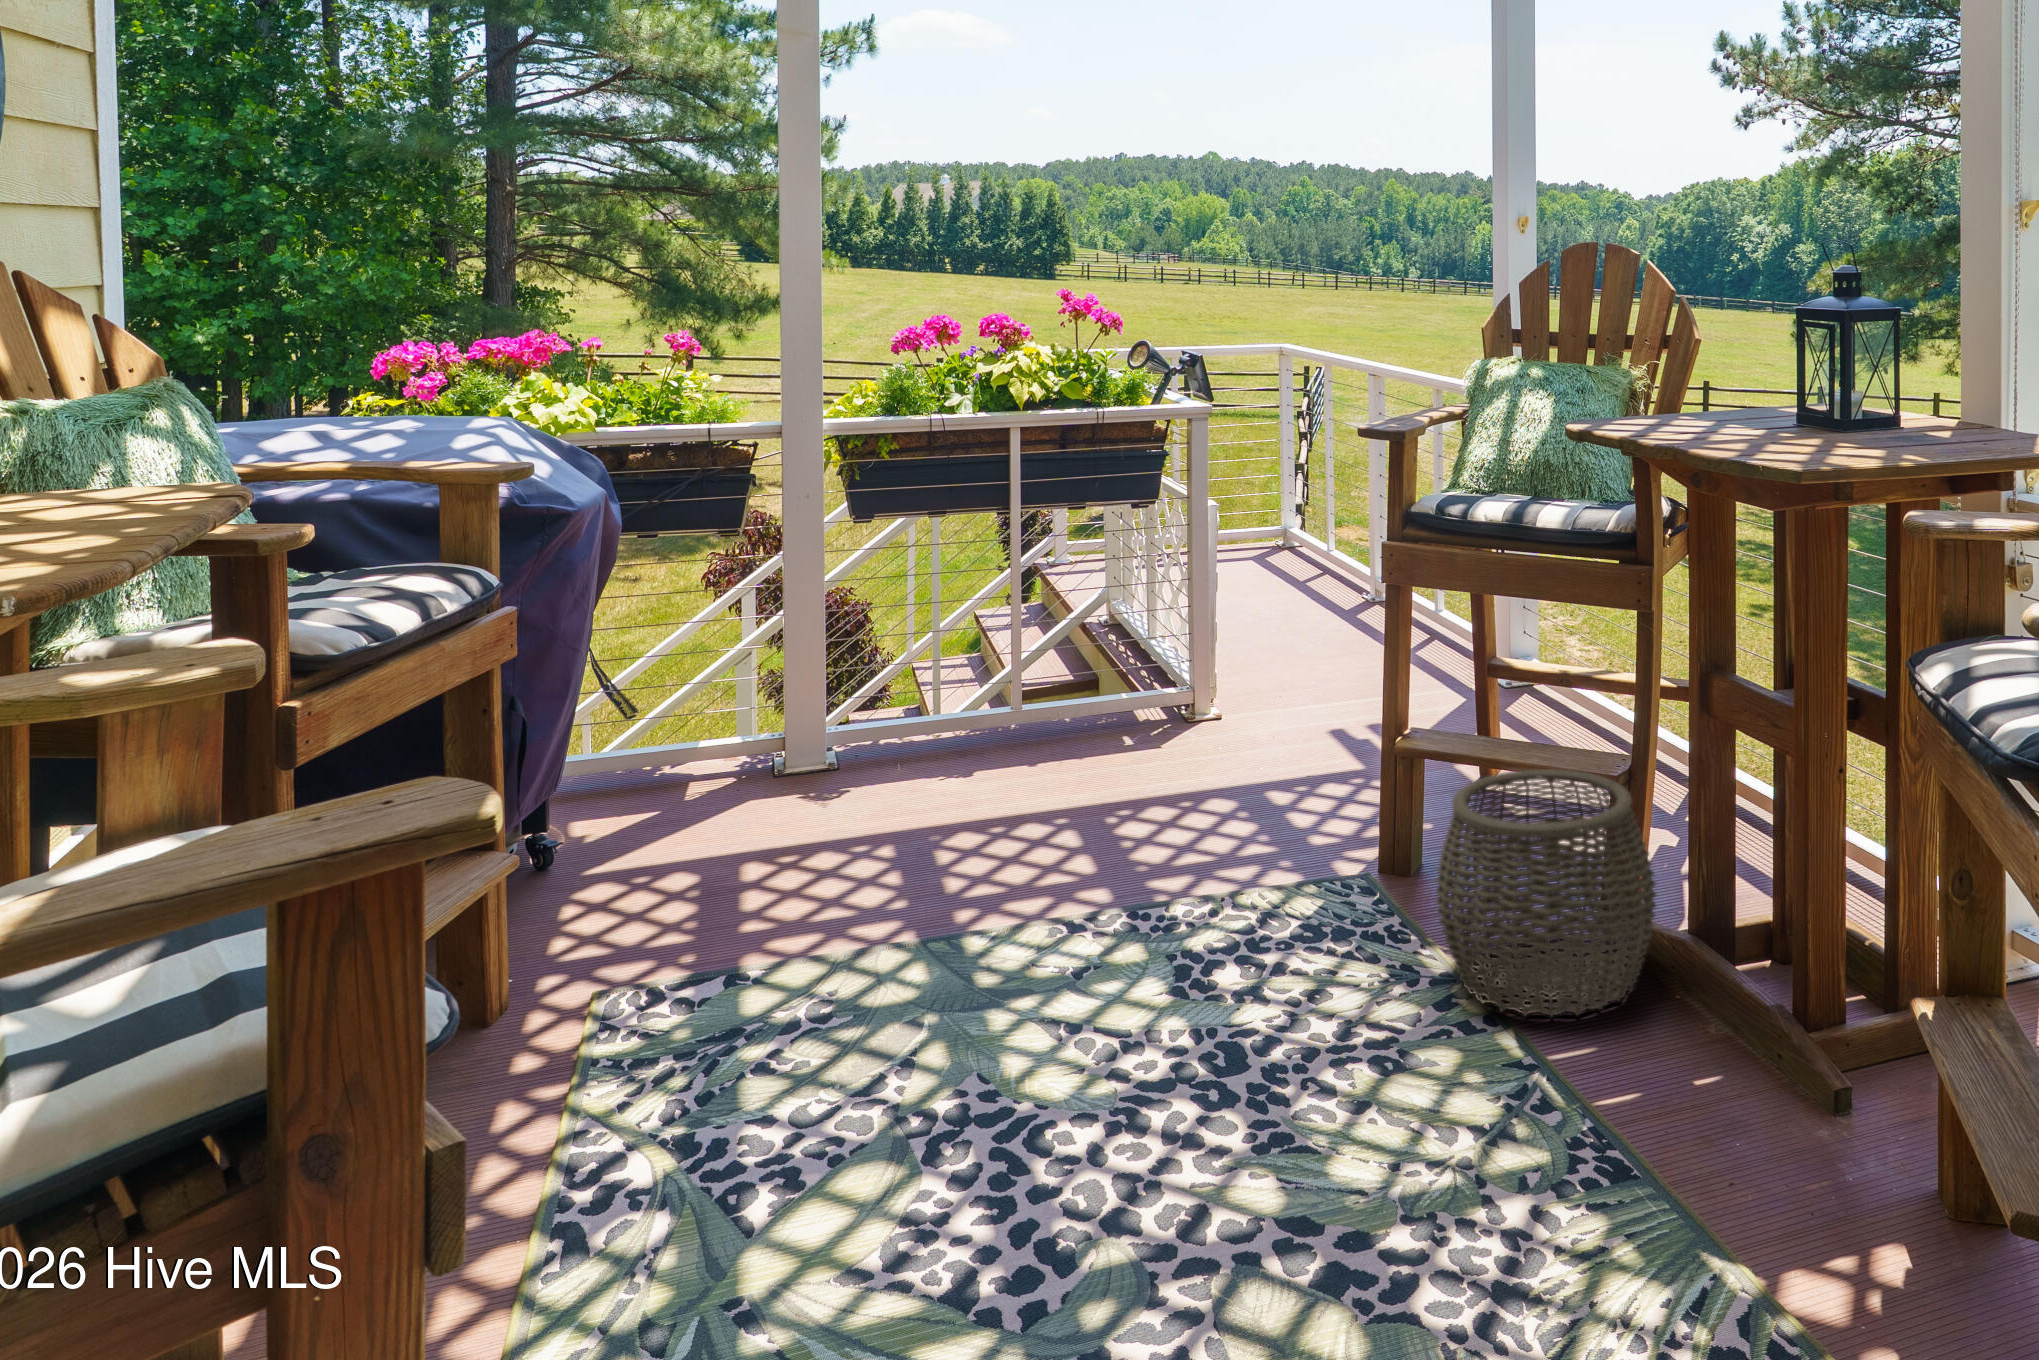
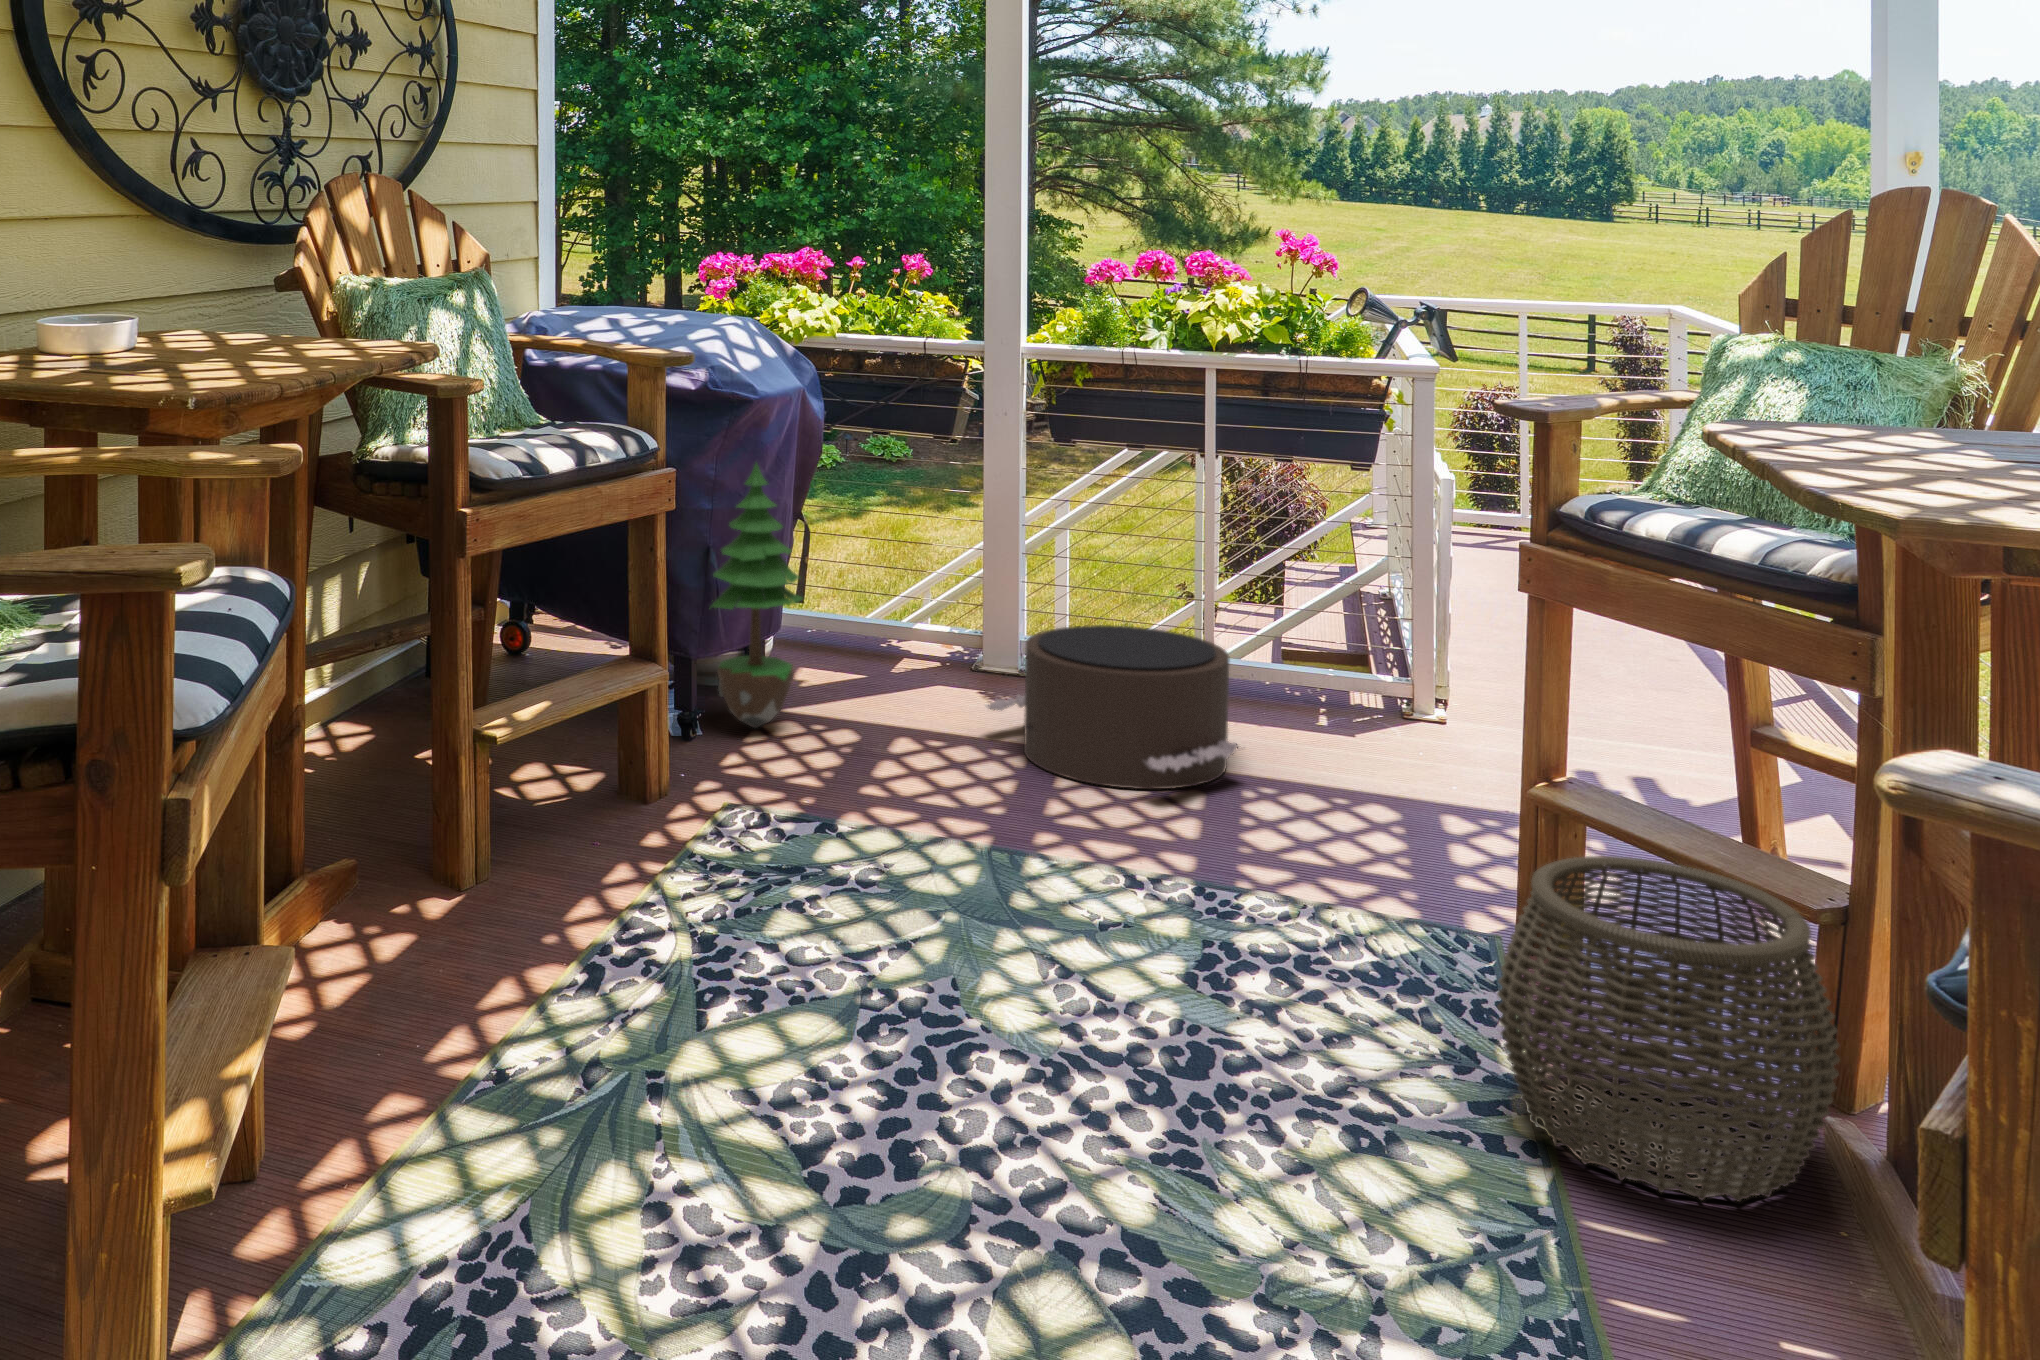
potted tree: none [492,592,619,903] -> present [712,463,803,729]
pouf: none [834,689,1101,853] -> present [986,625,1239,789]

